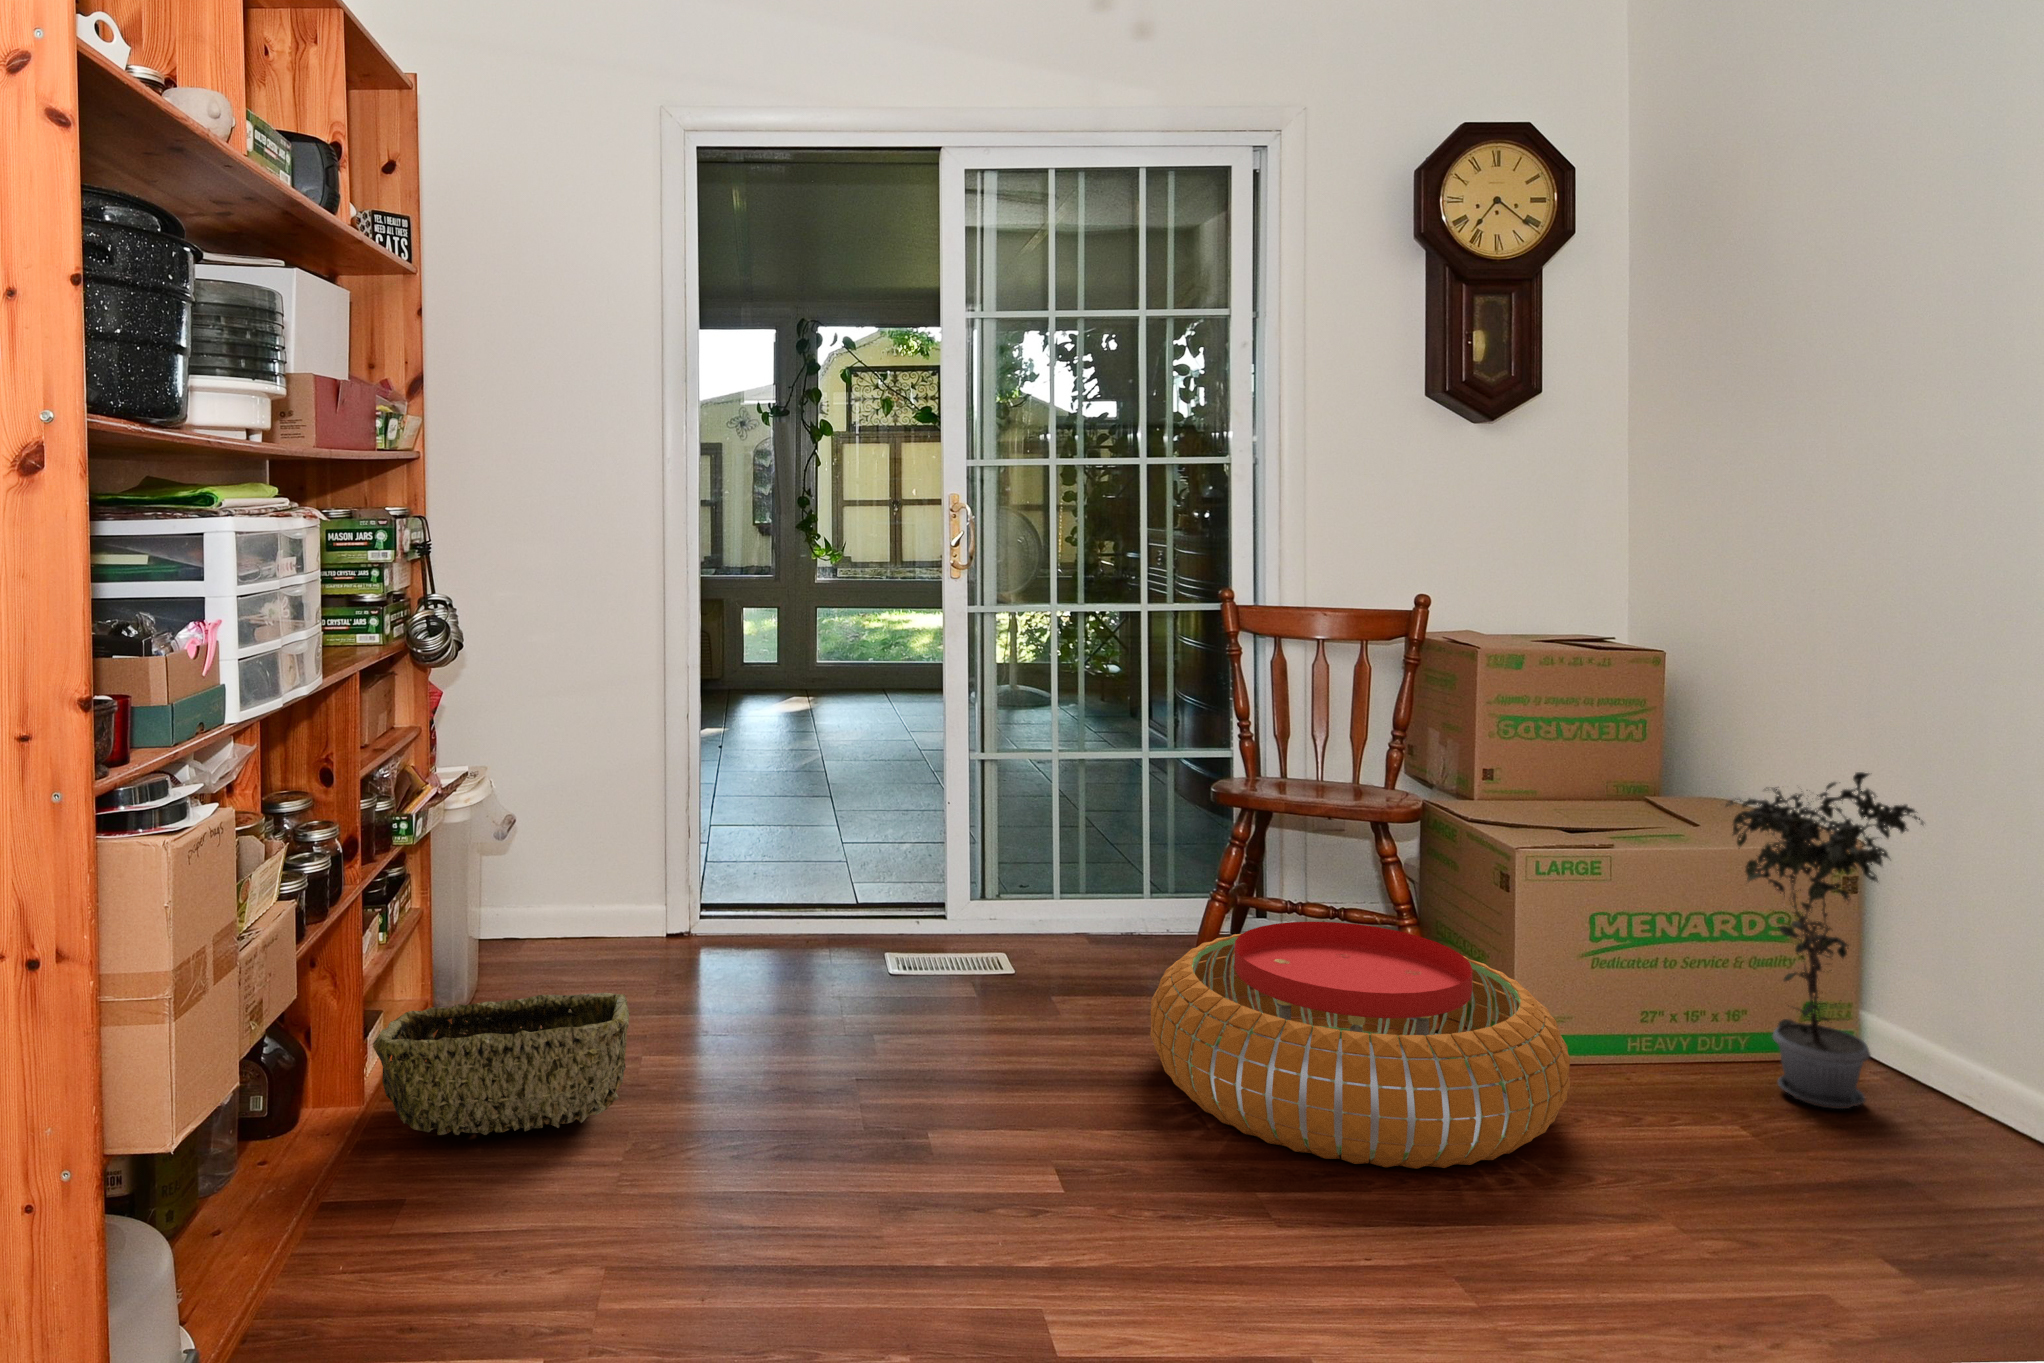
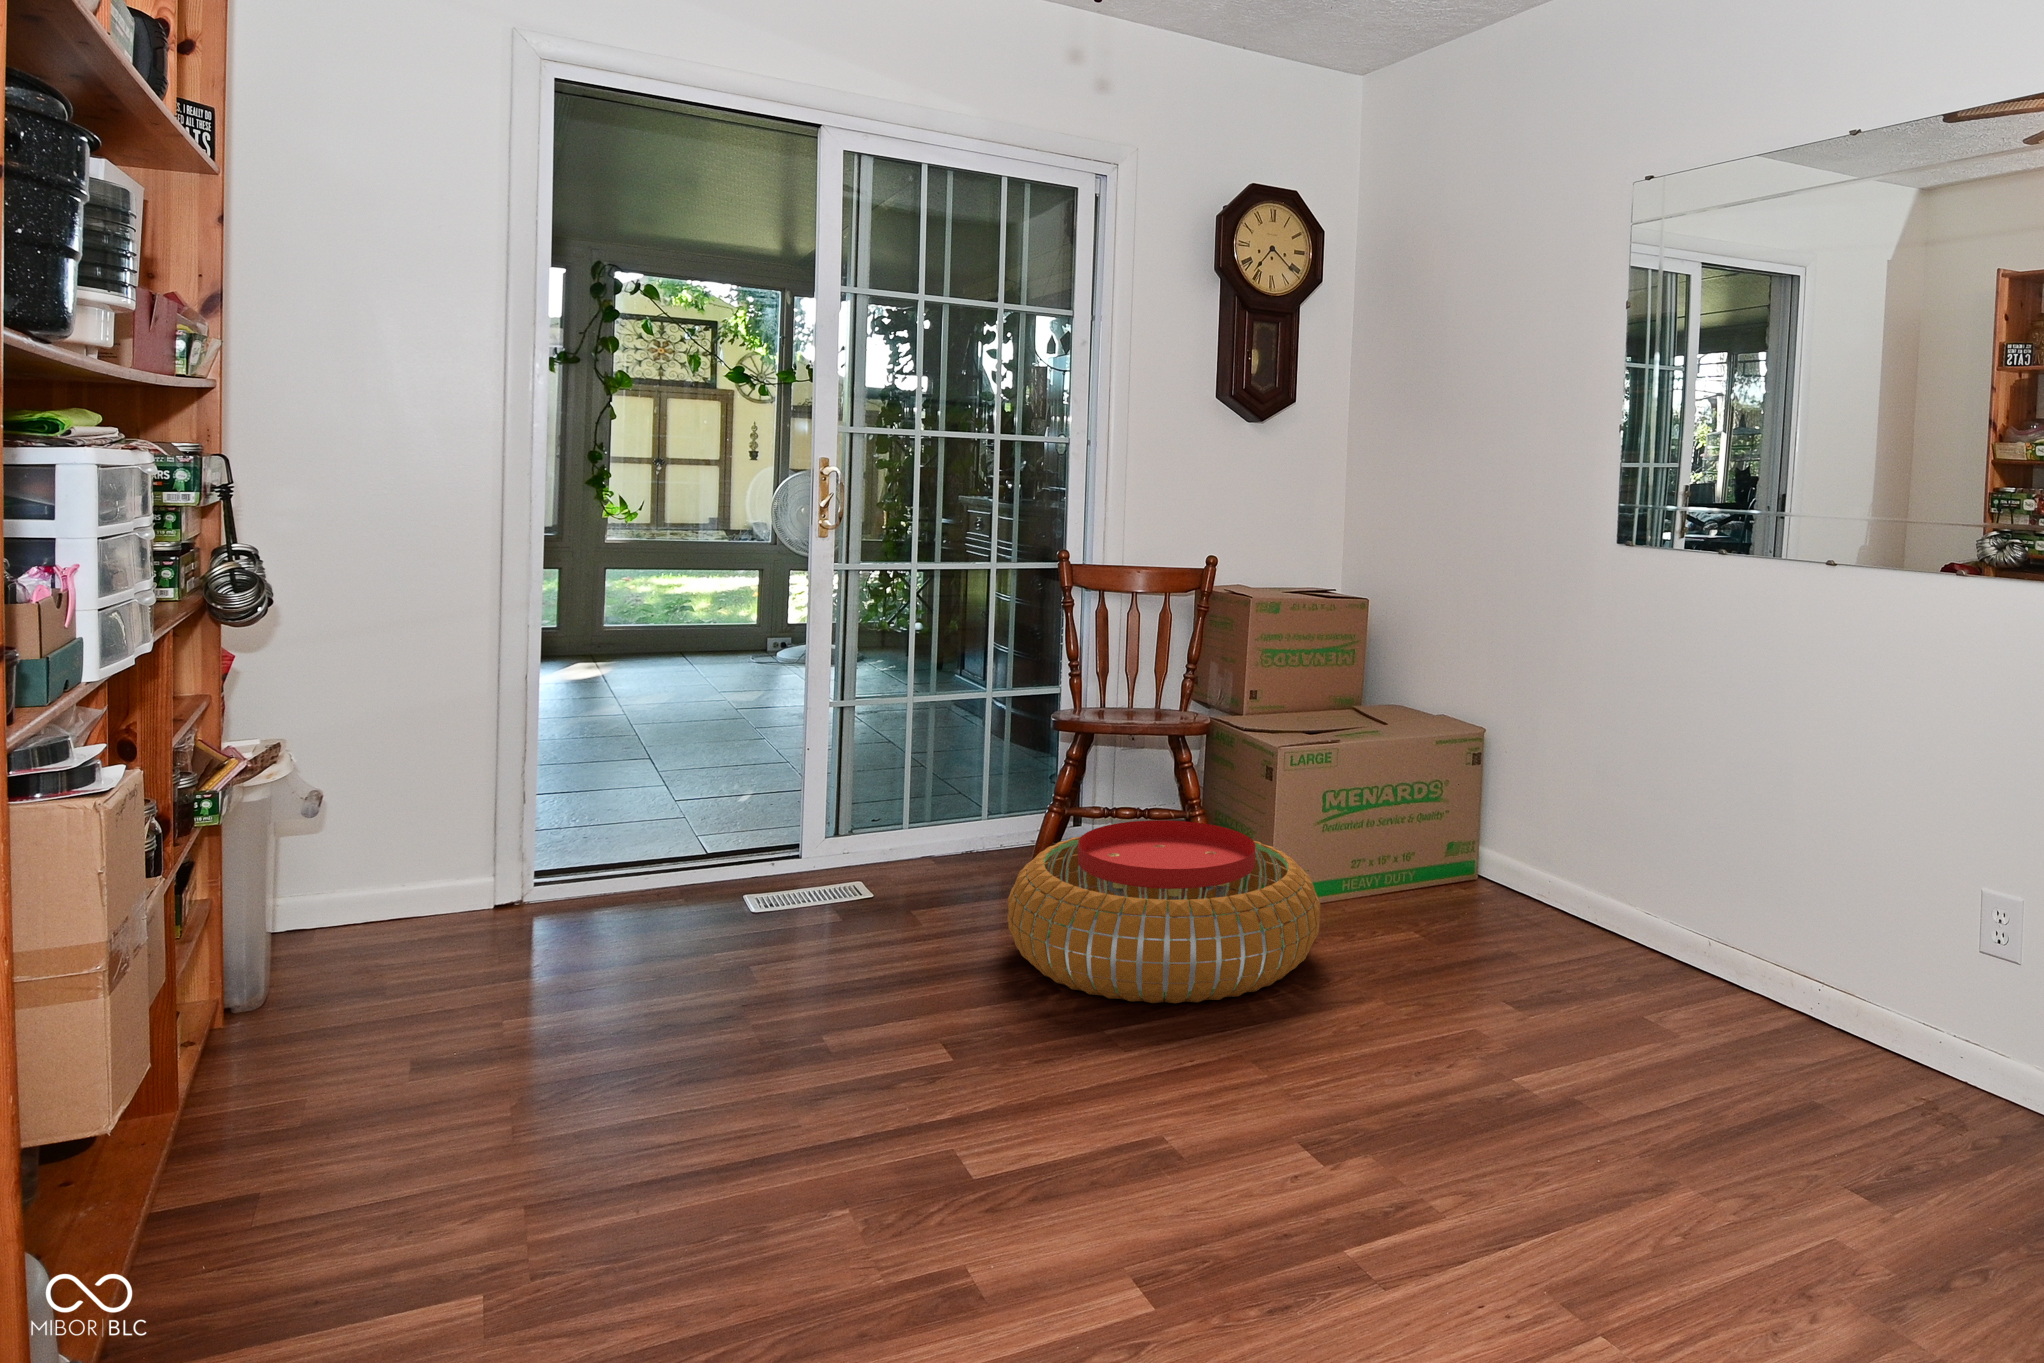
potted plant: present [1726,772,1923,1109] -> none [1418,683,1532,921]
woven basket: present [373,993,630,1135] -> none [205,948,520,1115]

